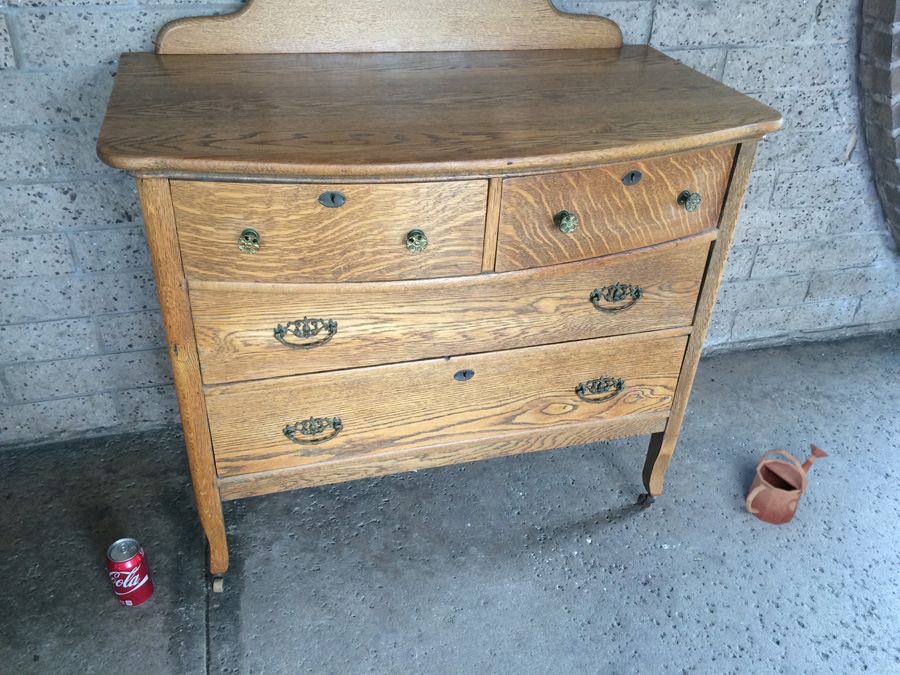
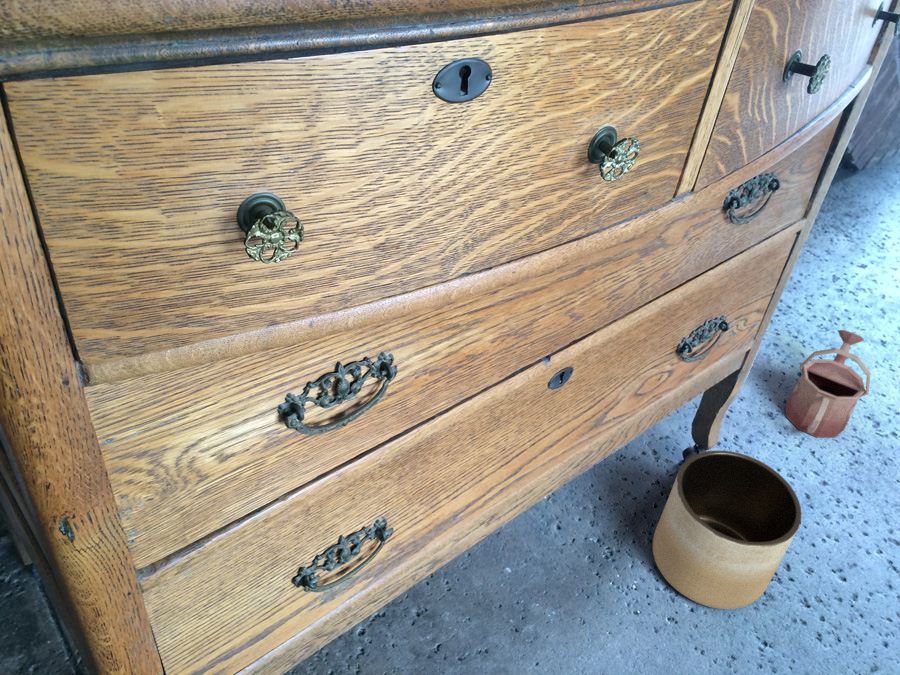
planter: none [570,482,667,597] -> present [653,451,801,609]

